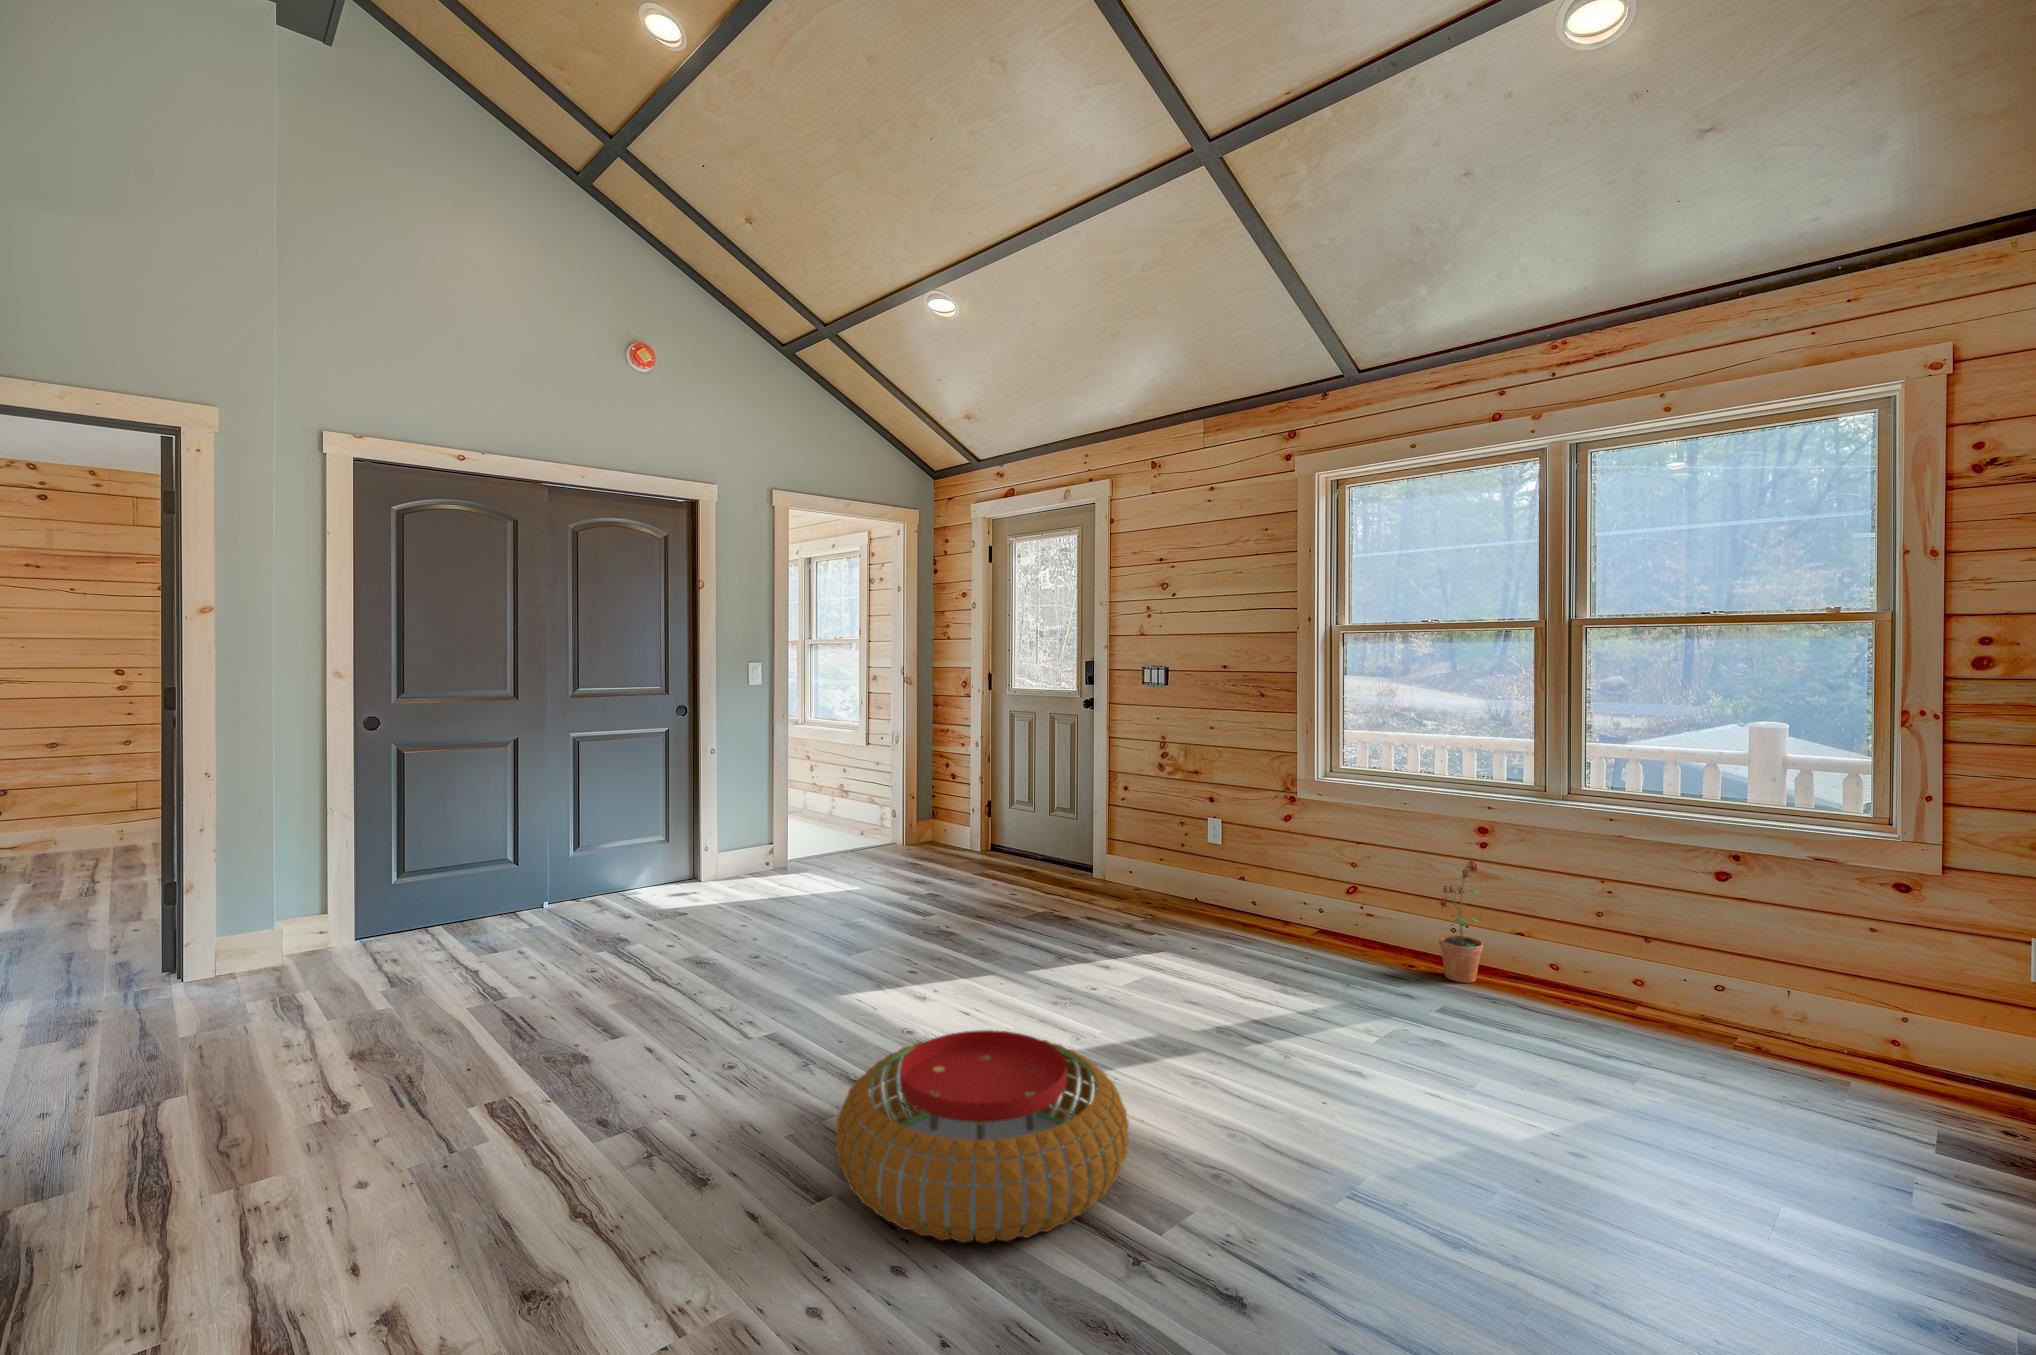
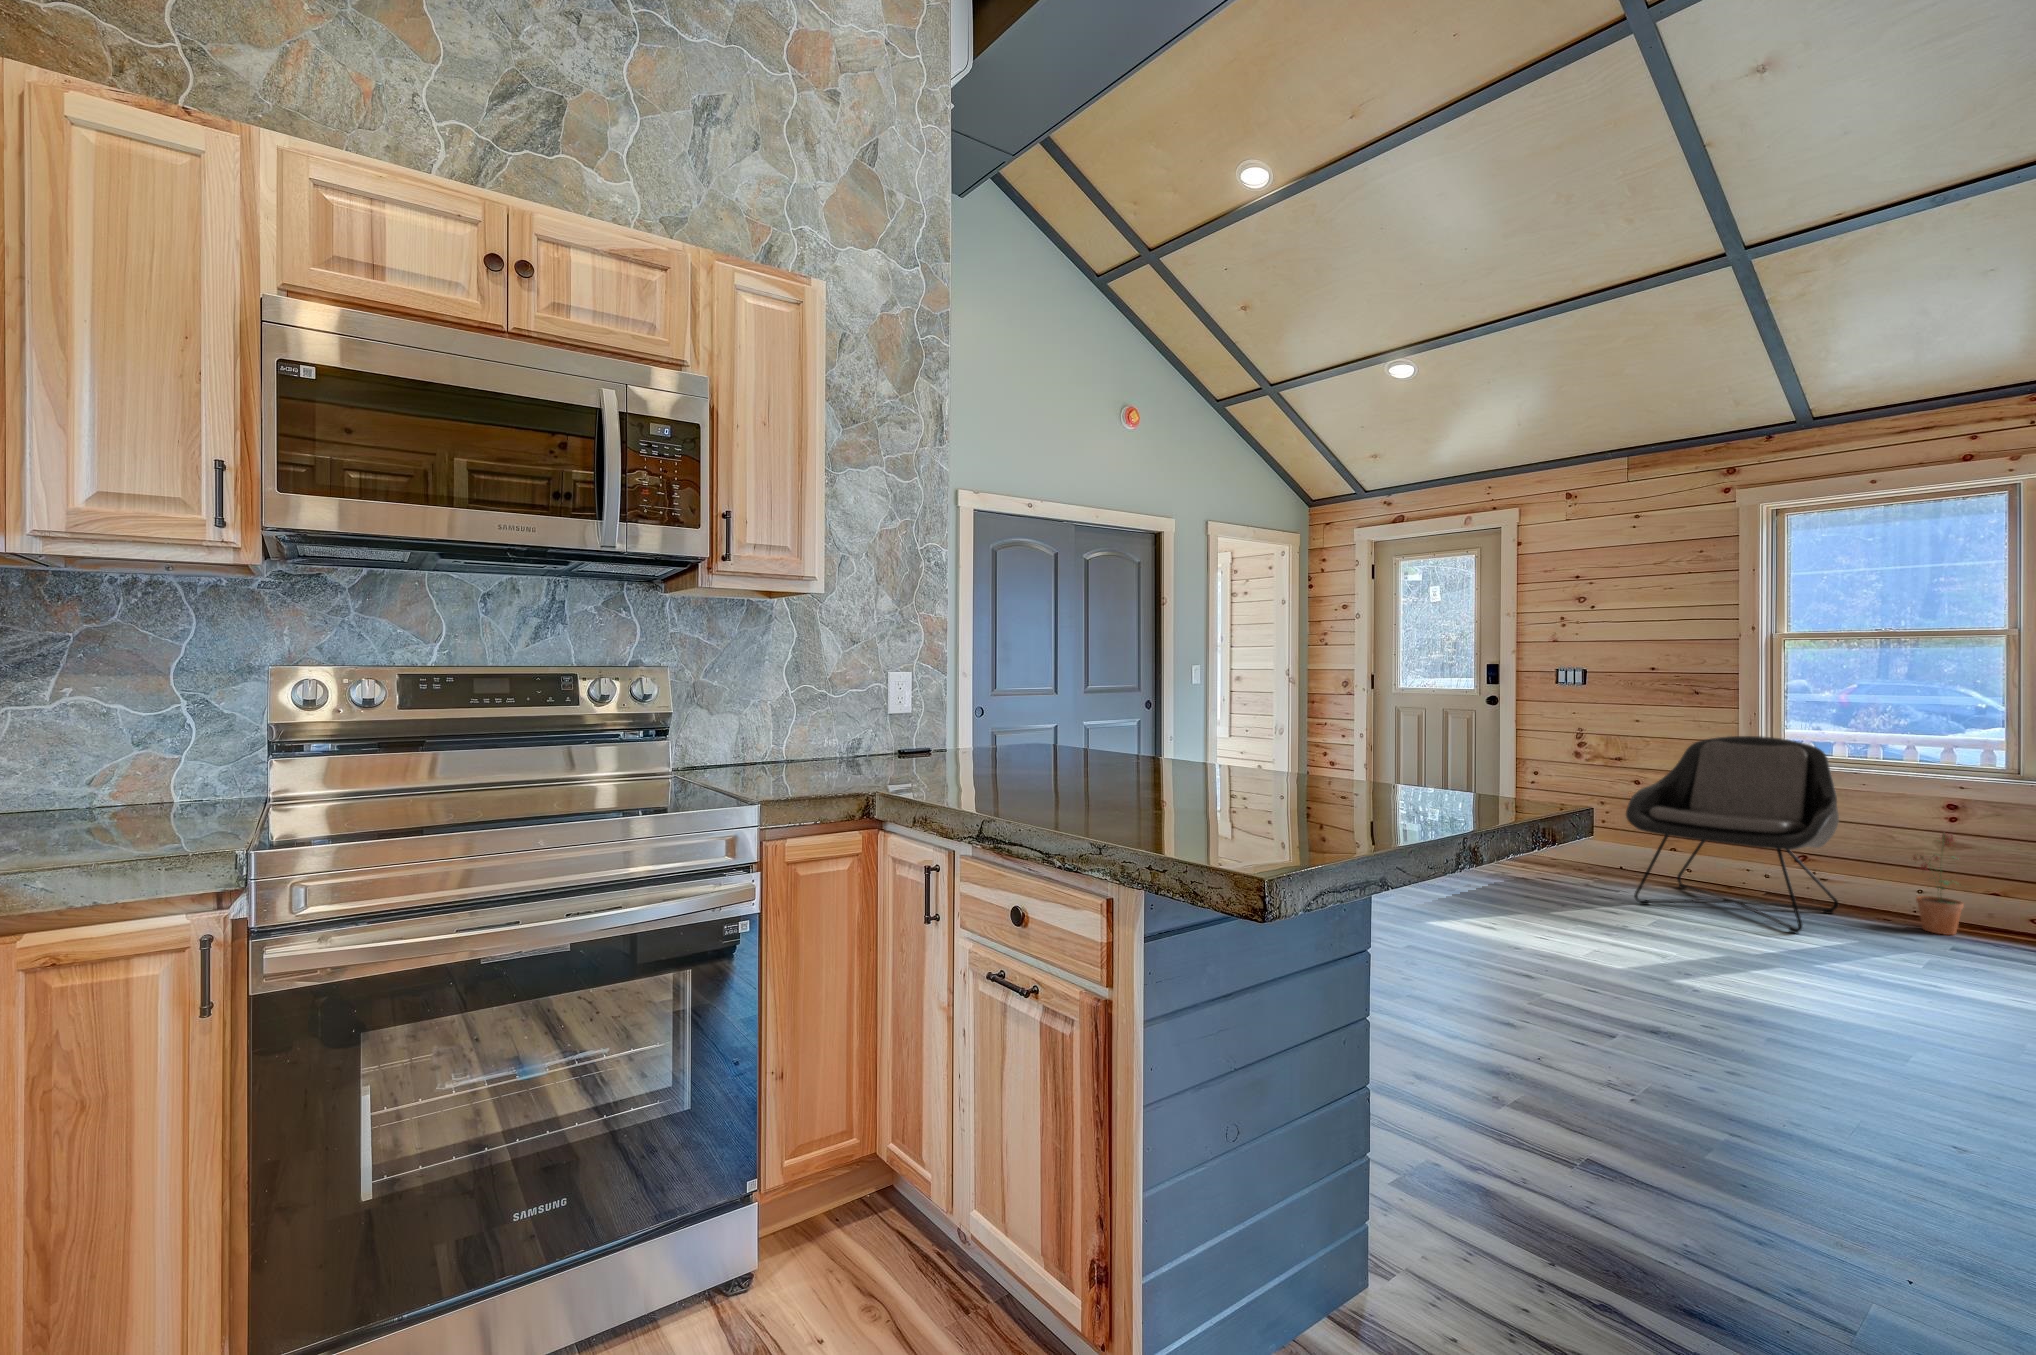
lounge chair: none [1149,746,1375,989] -> present [1626,736,1839,933]
pouf: present [836,1030,1129,1243] -> none [1575,936,1838,1066]

